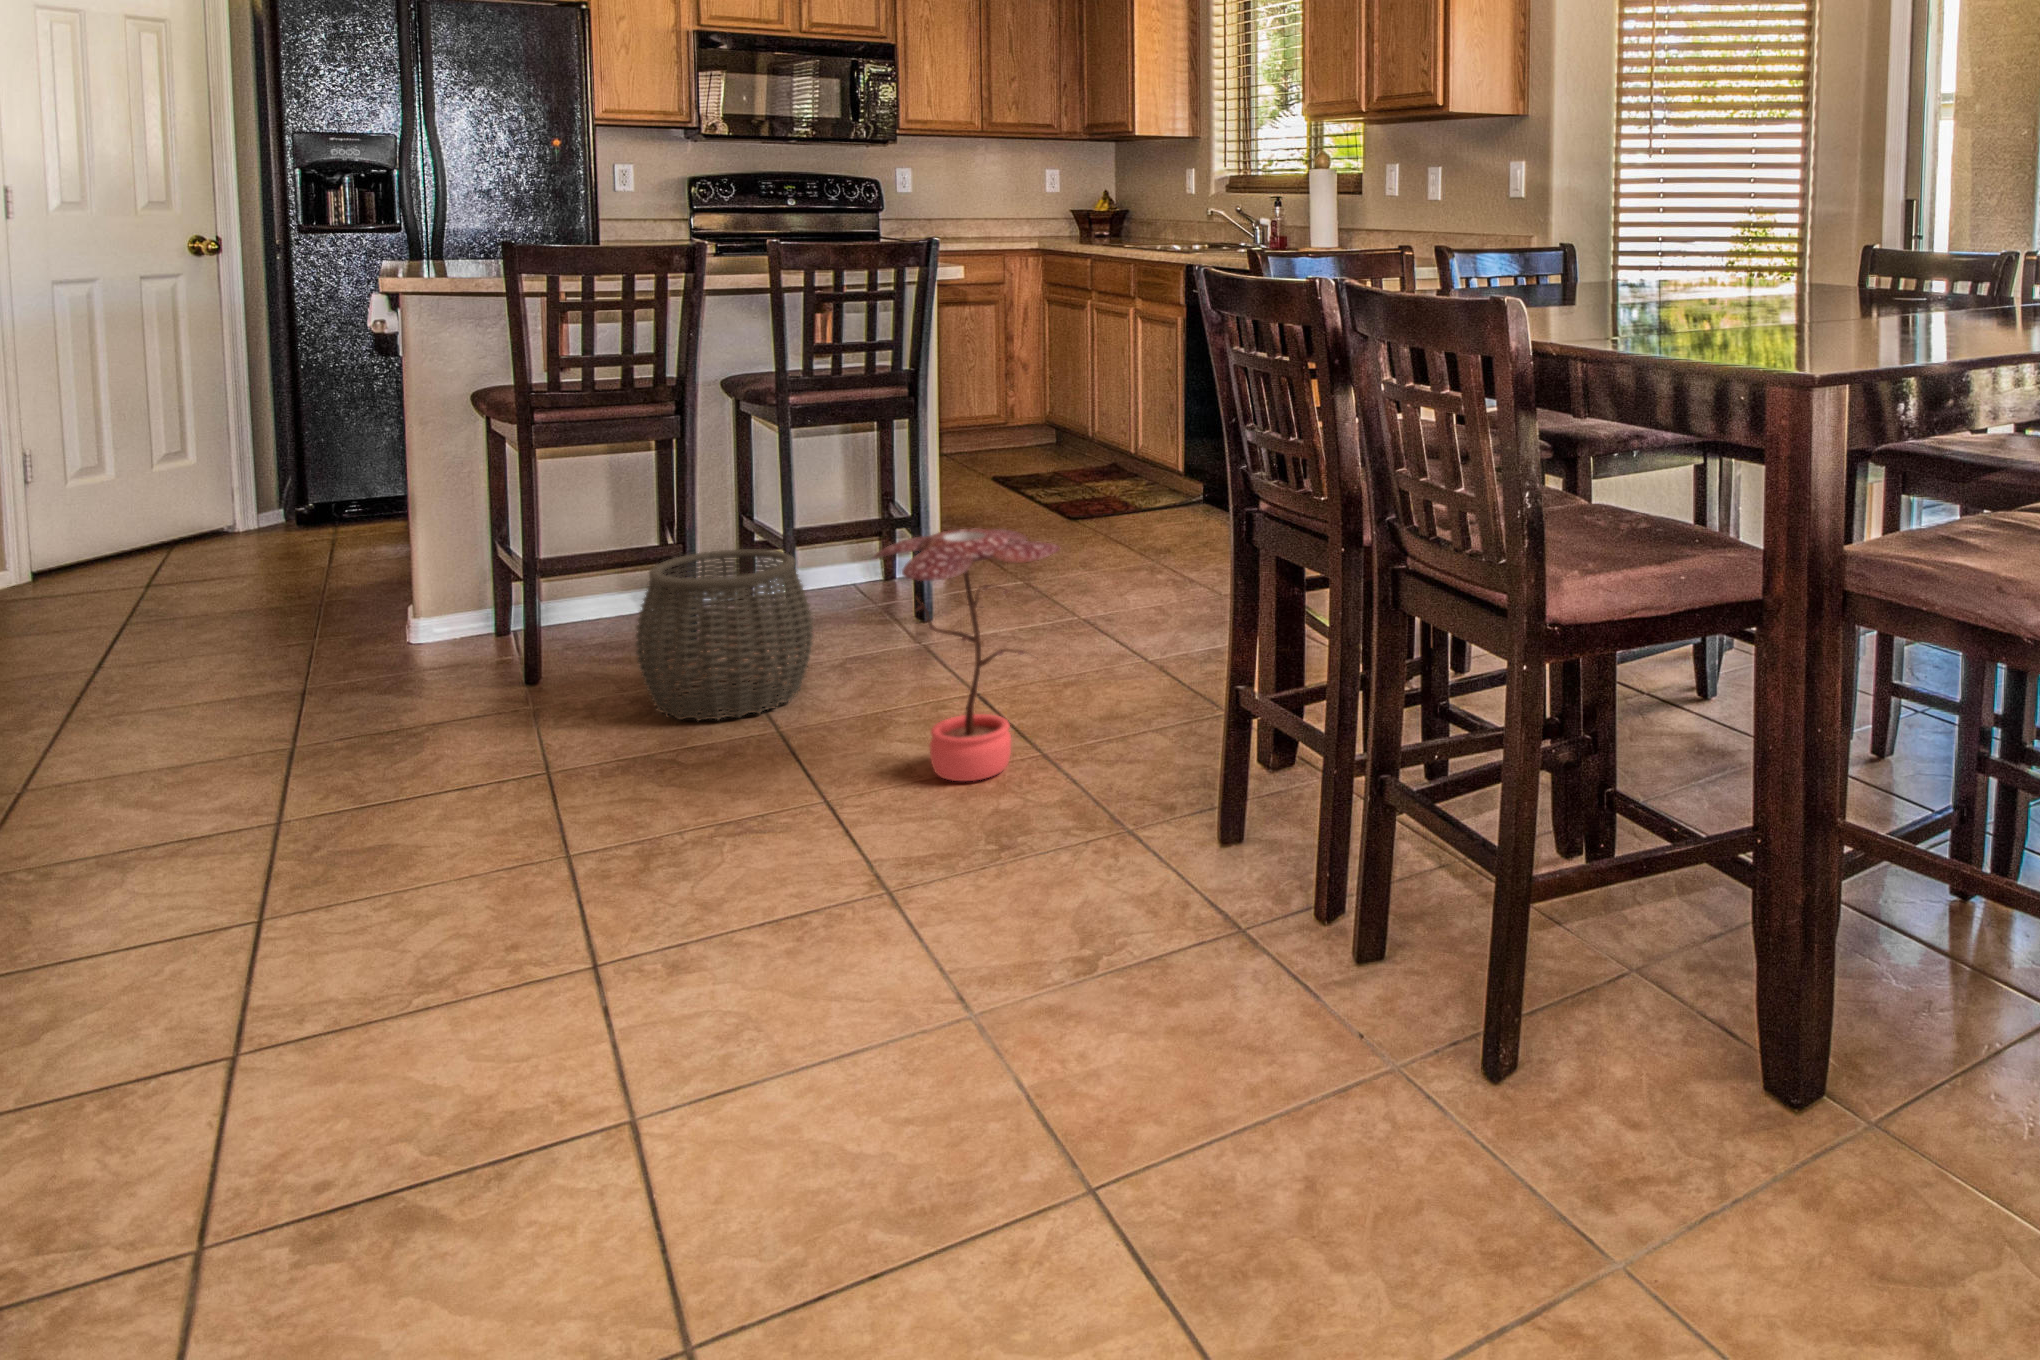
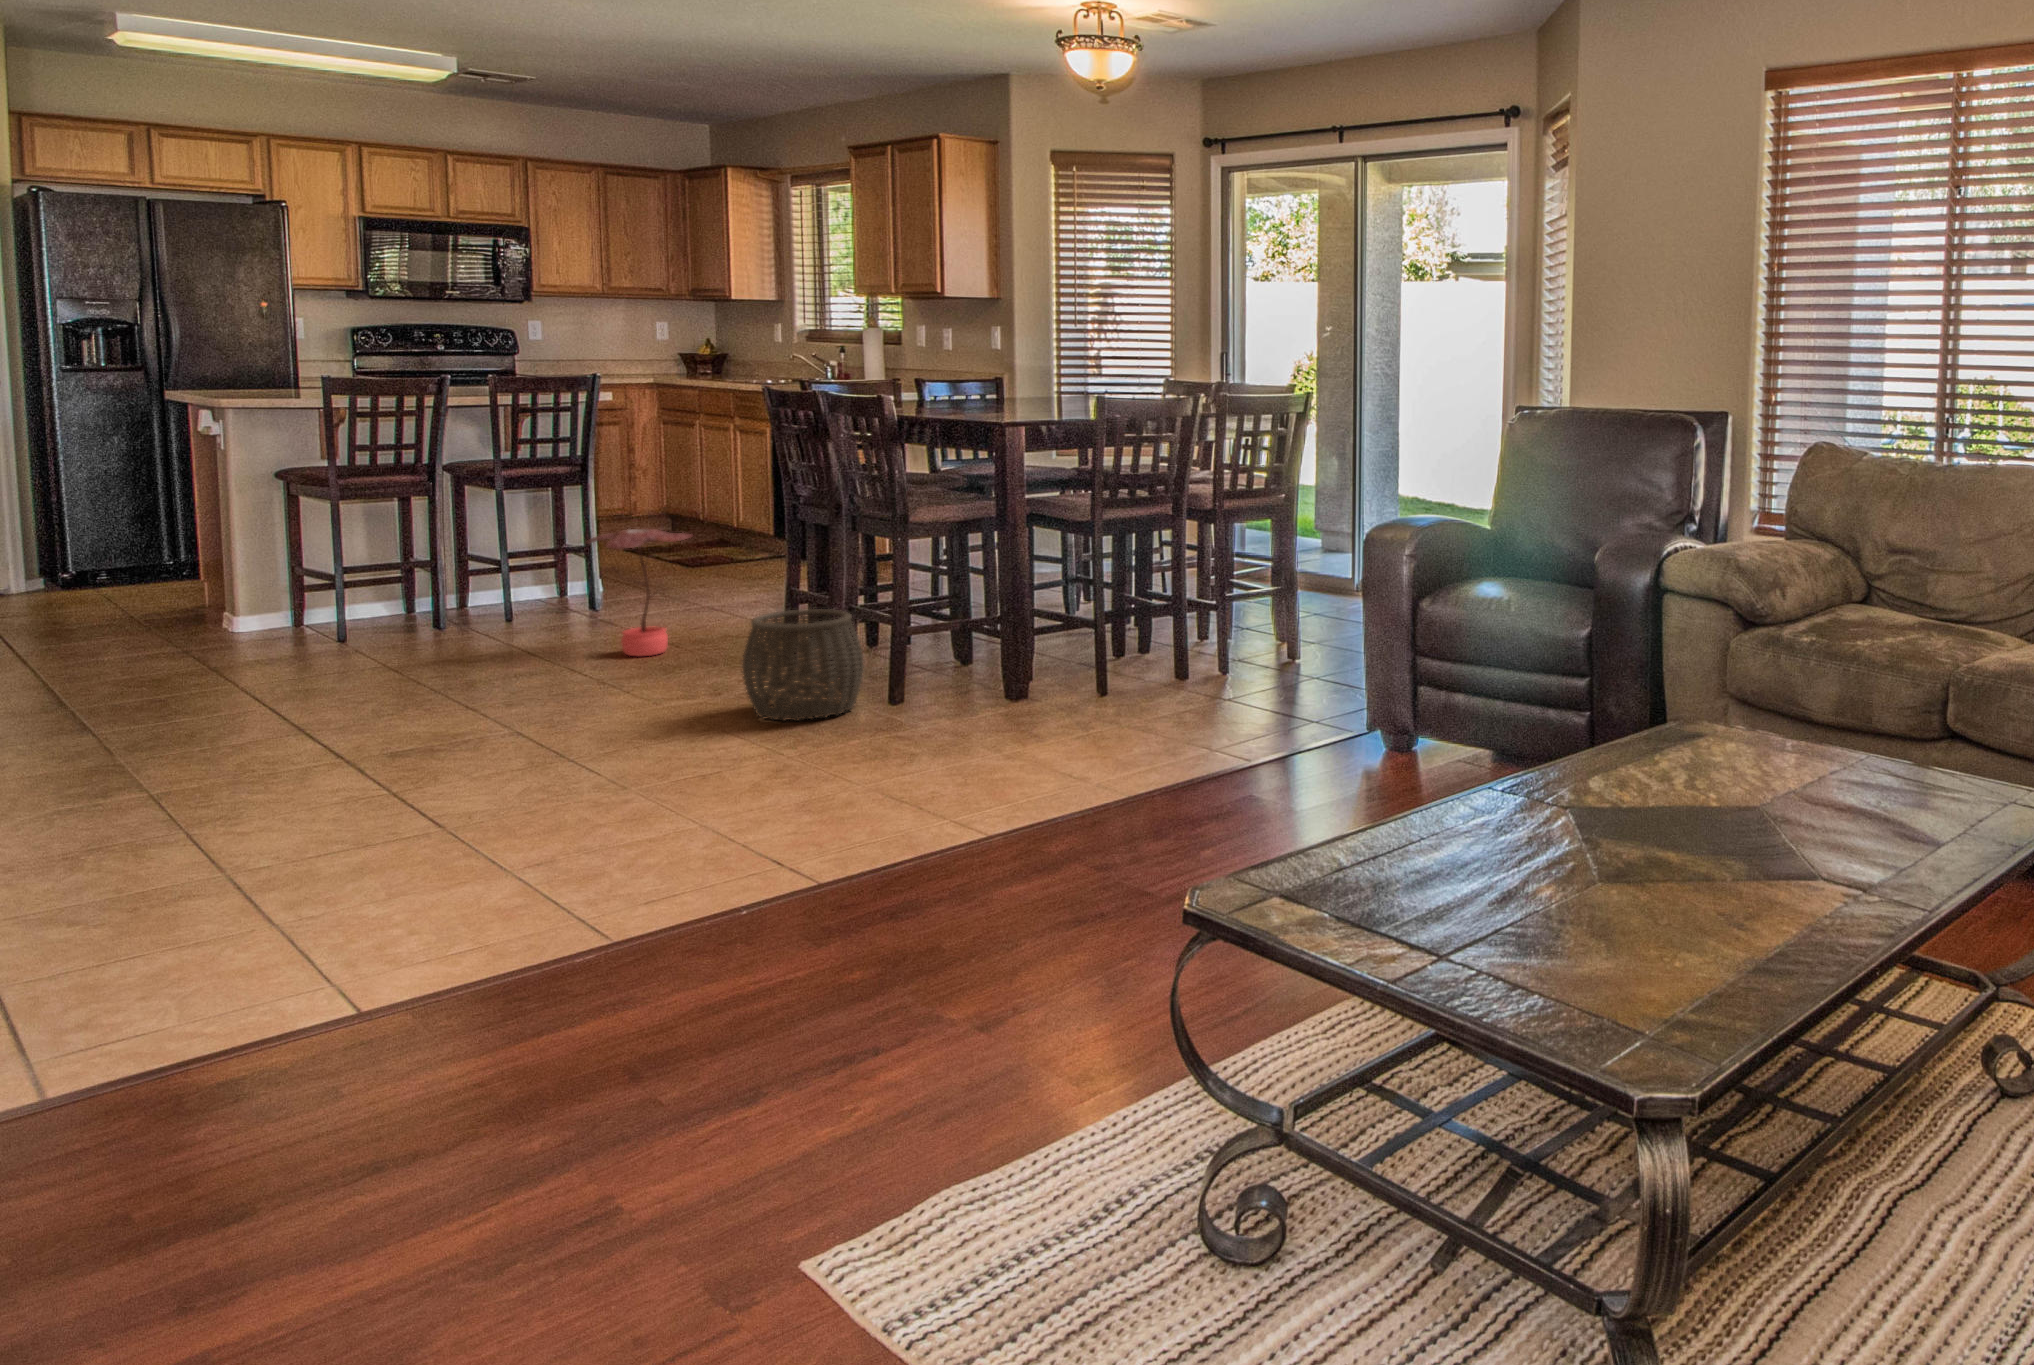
woven basket: present [635,549,813,721] -> present [742,609,864,721]

